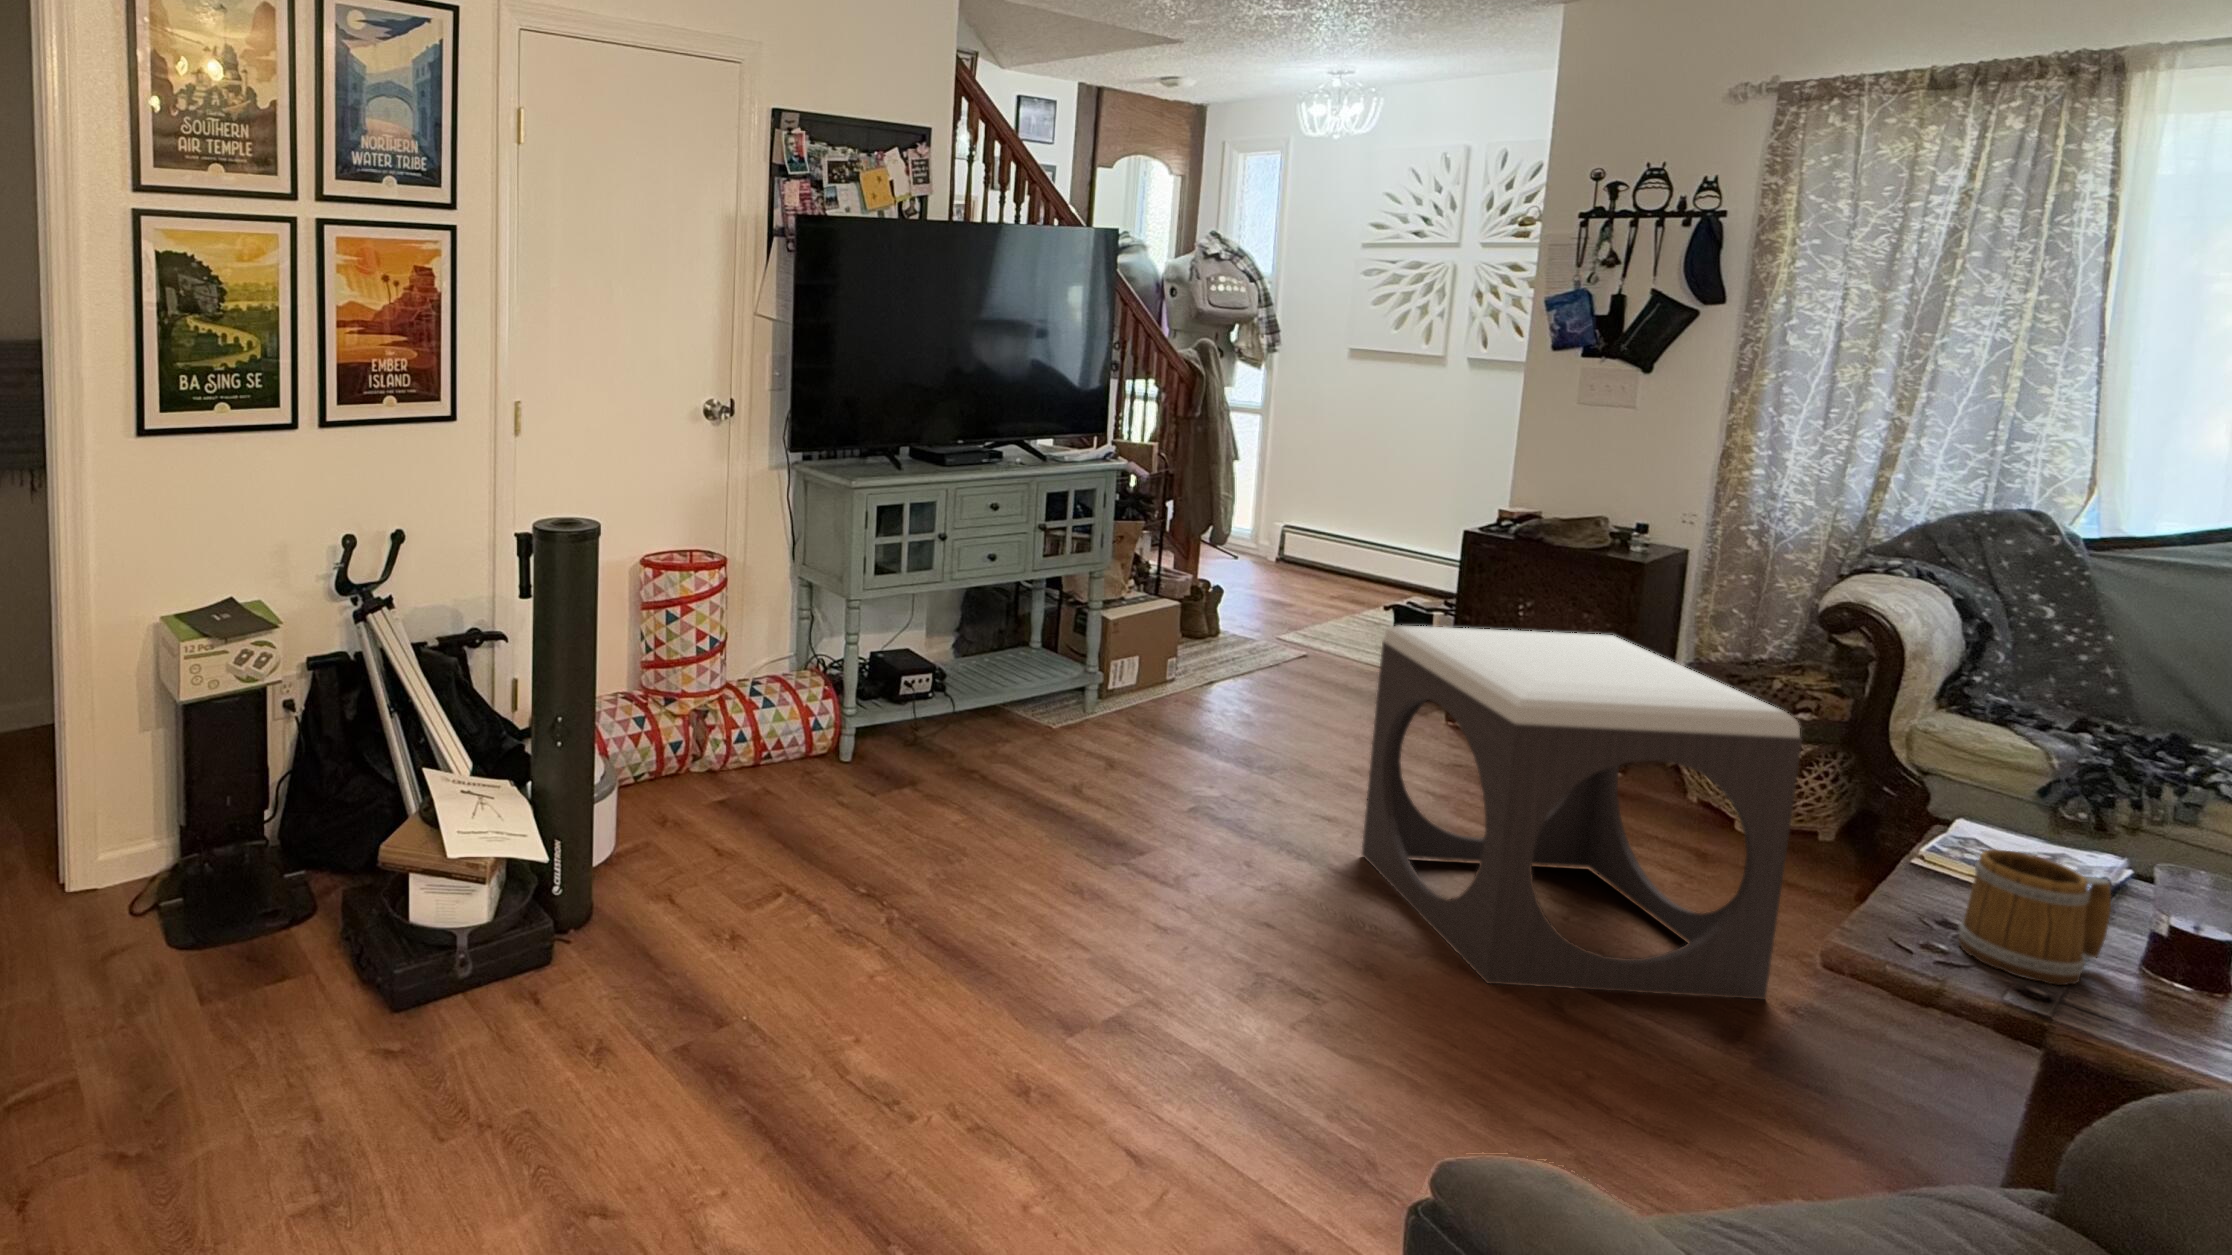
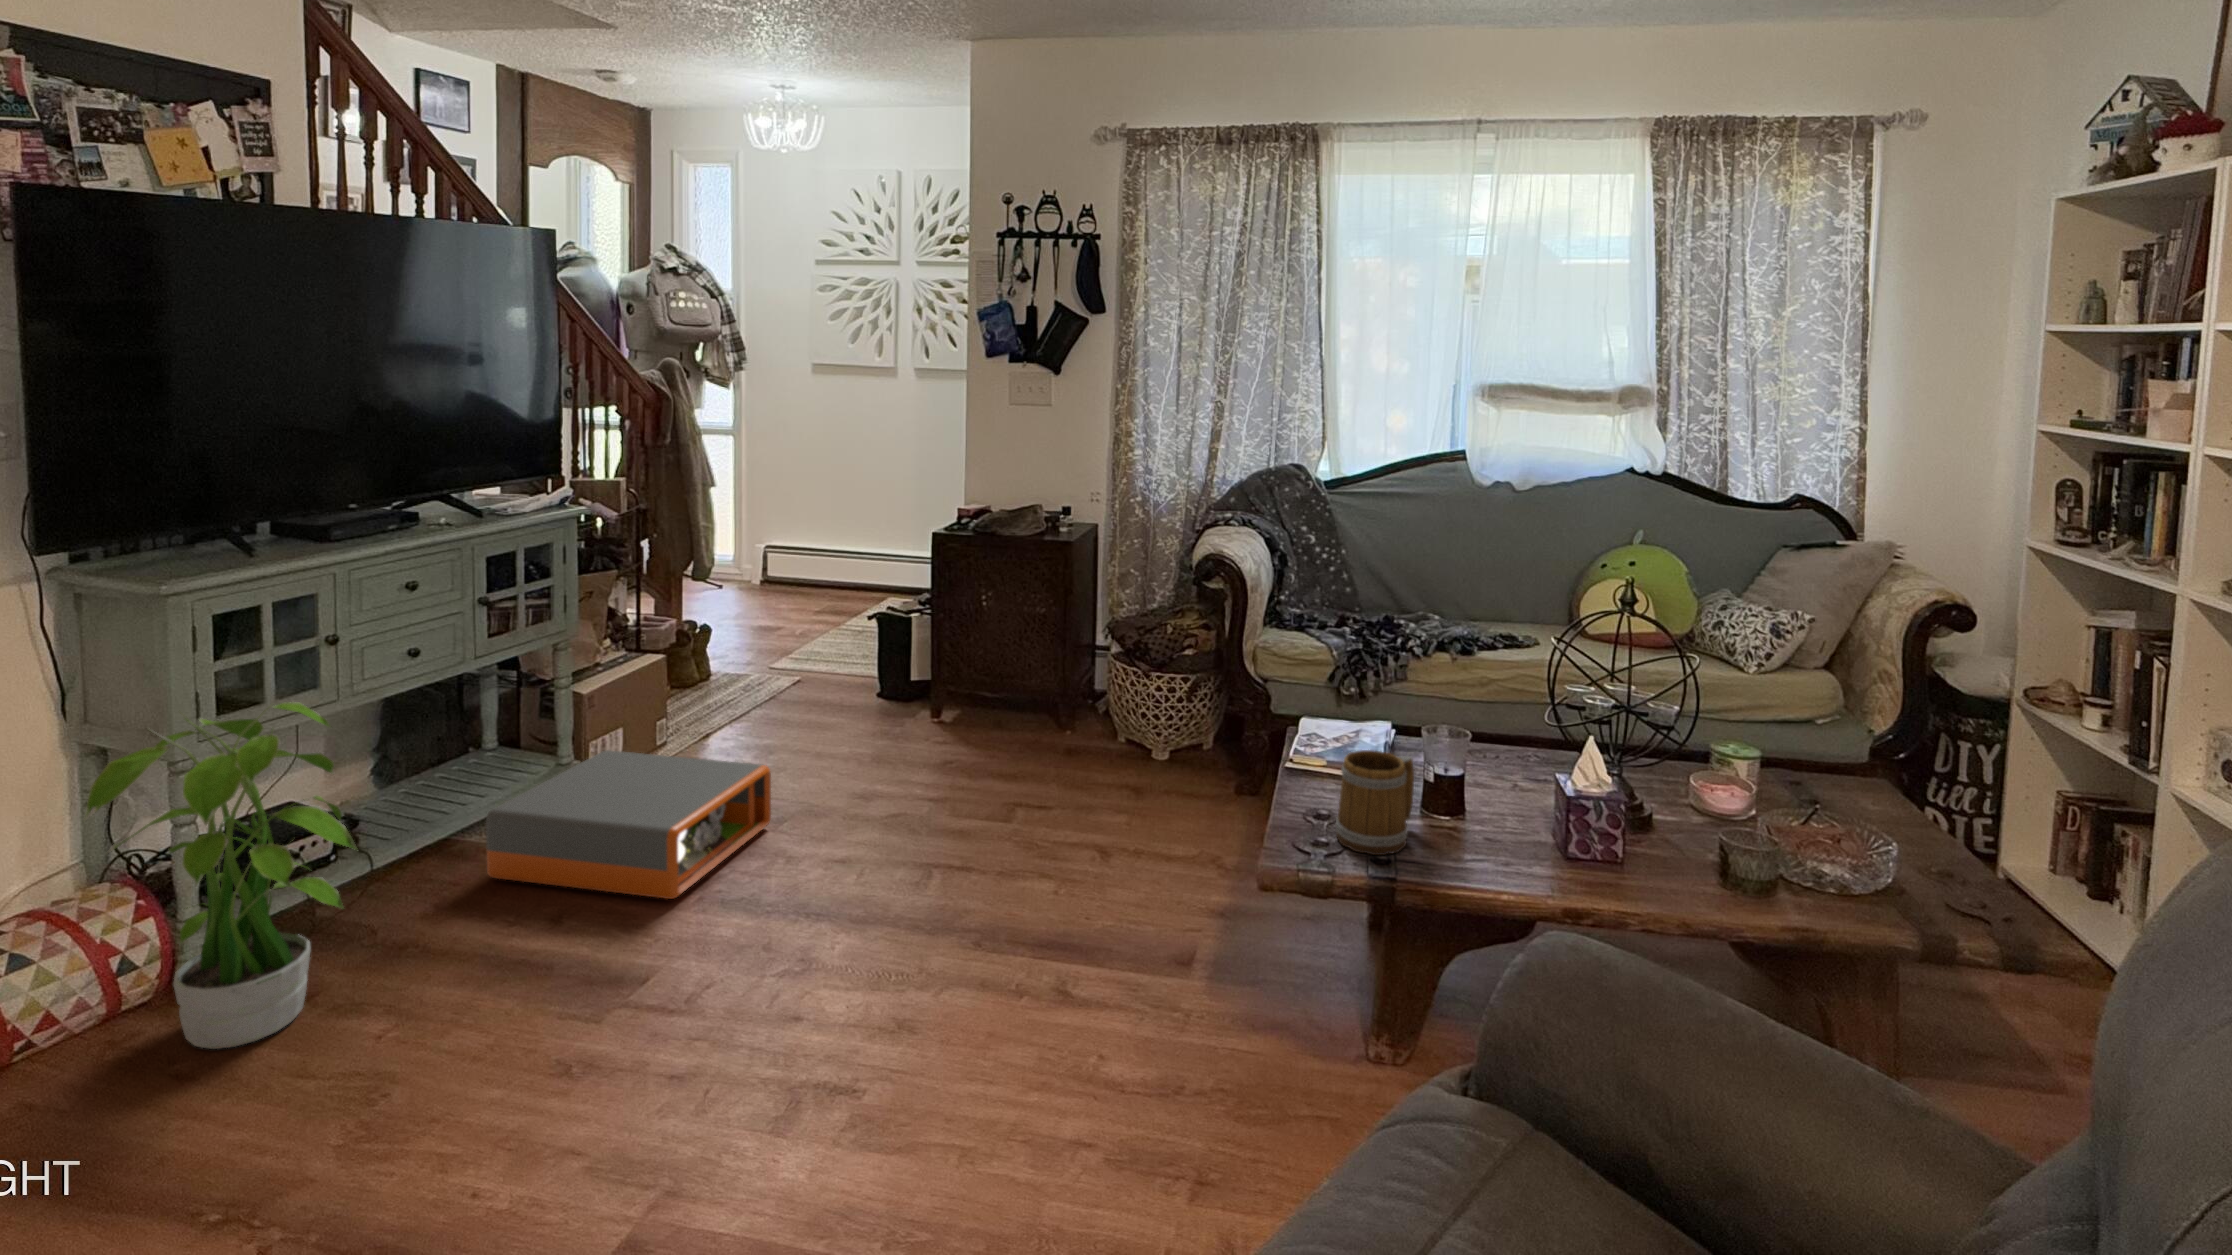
potted plant: none [811,565,956,800] -> present [83,702,358,1049]
footstool: present [1362,626,1802,1000] -> none [875,616,1210,997]
storage box: none [1031,671,1268,802] -> present [486,750,771,899]

